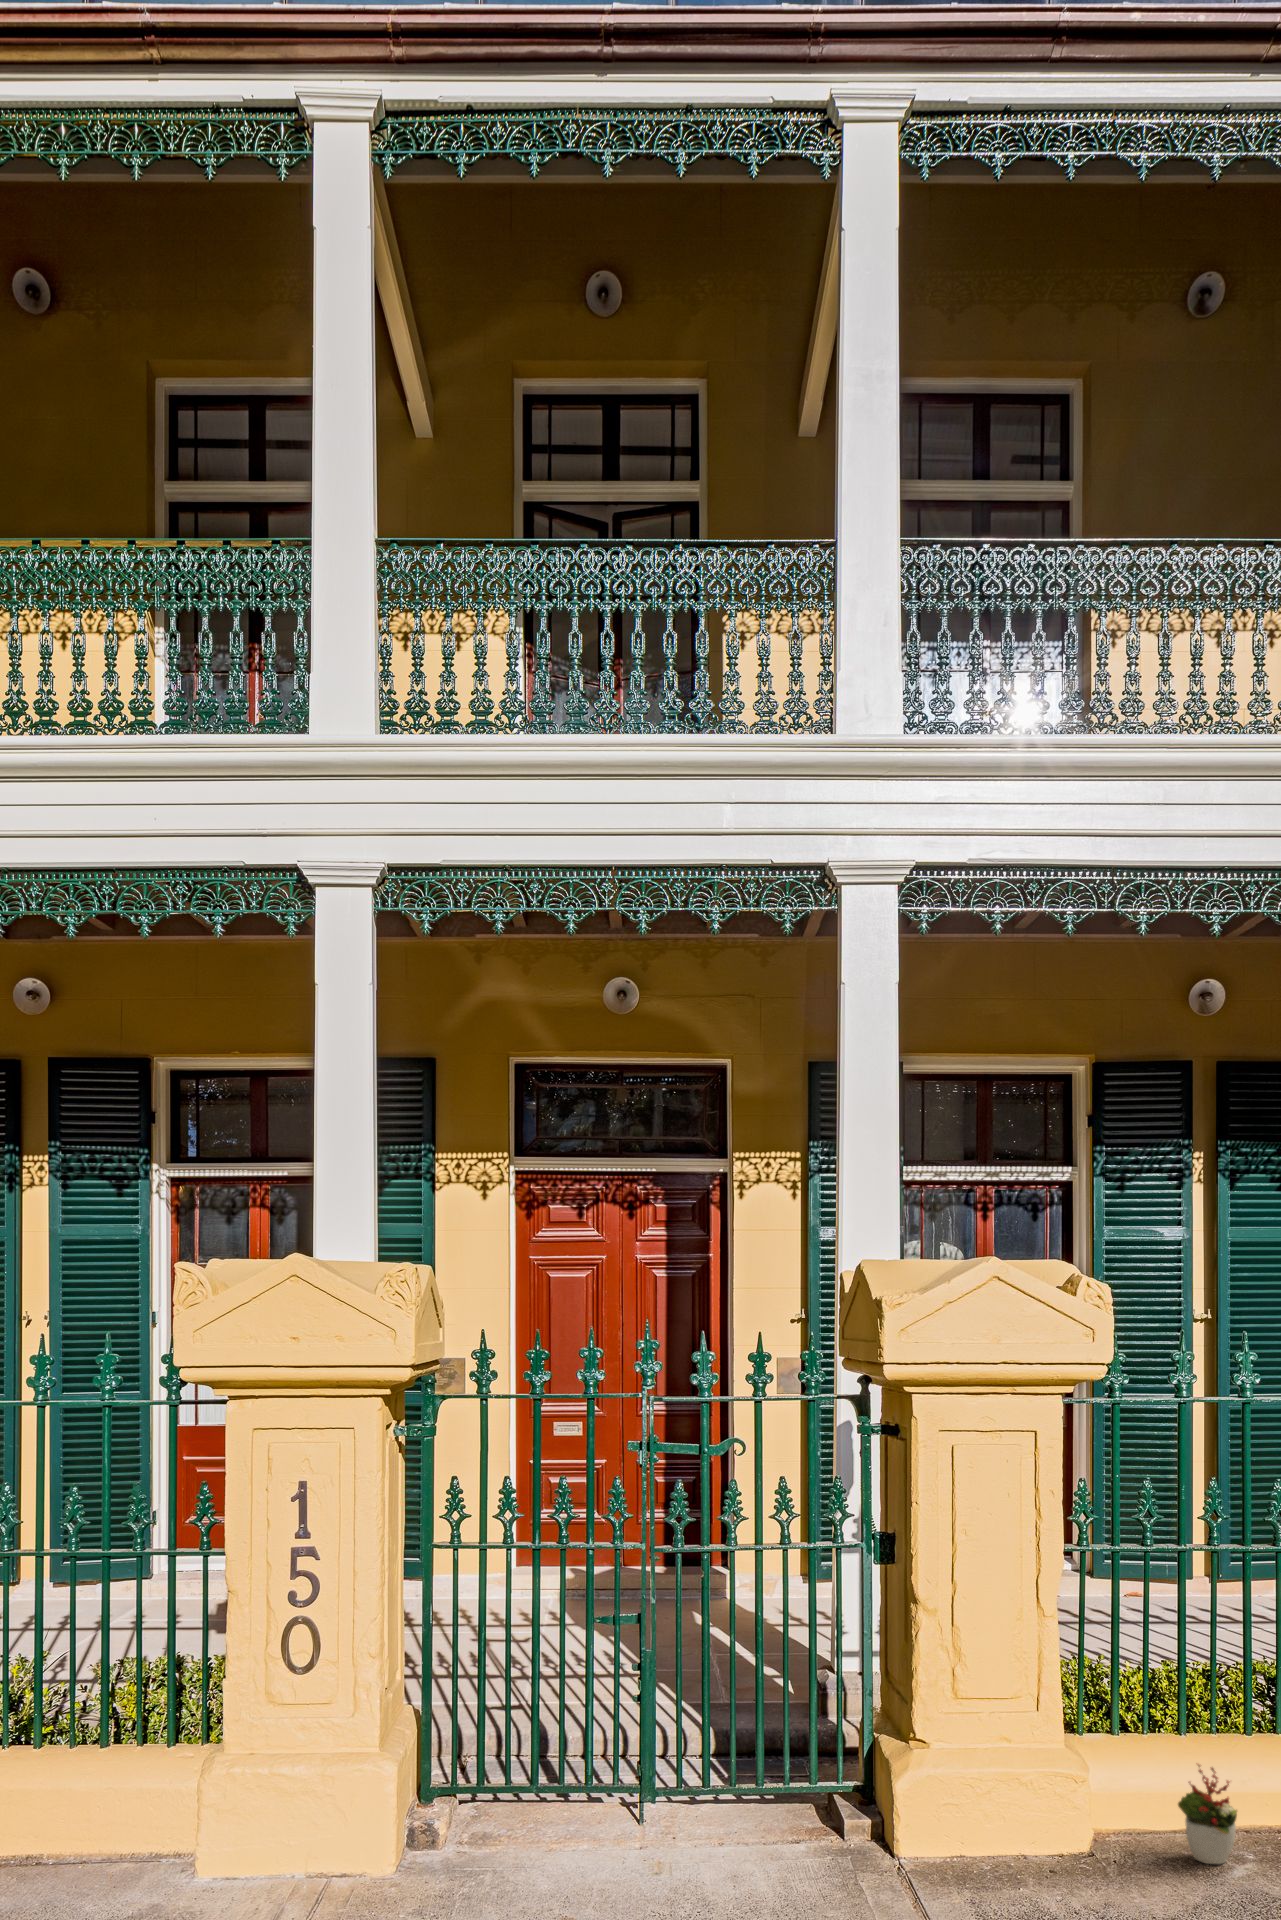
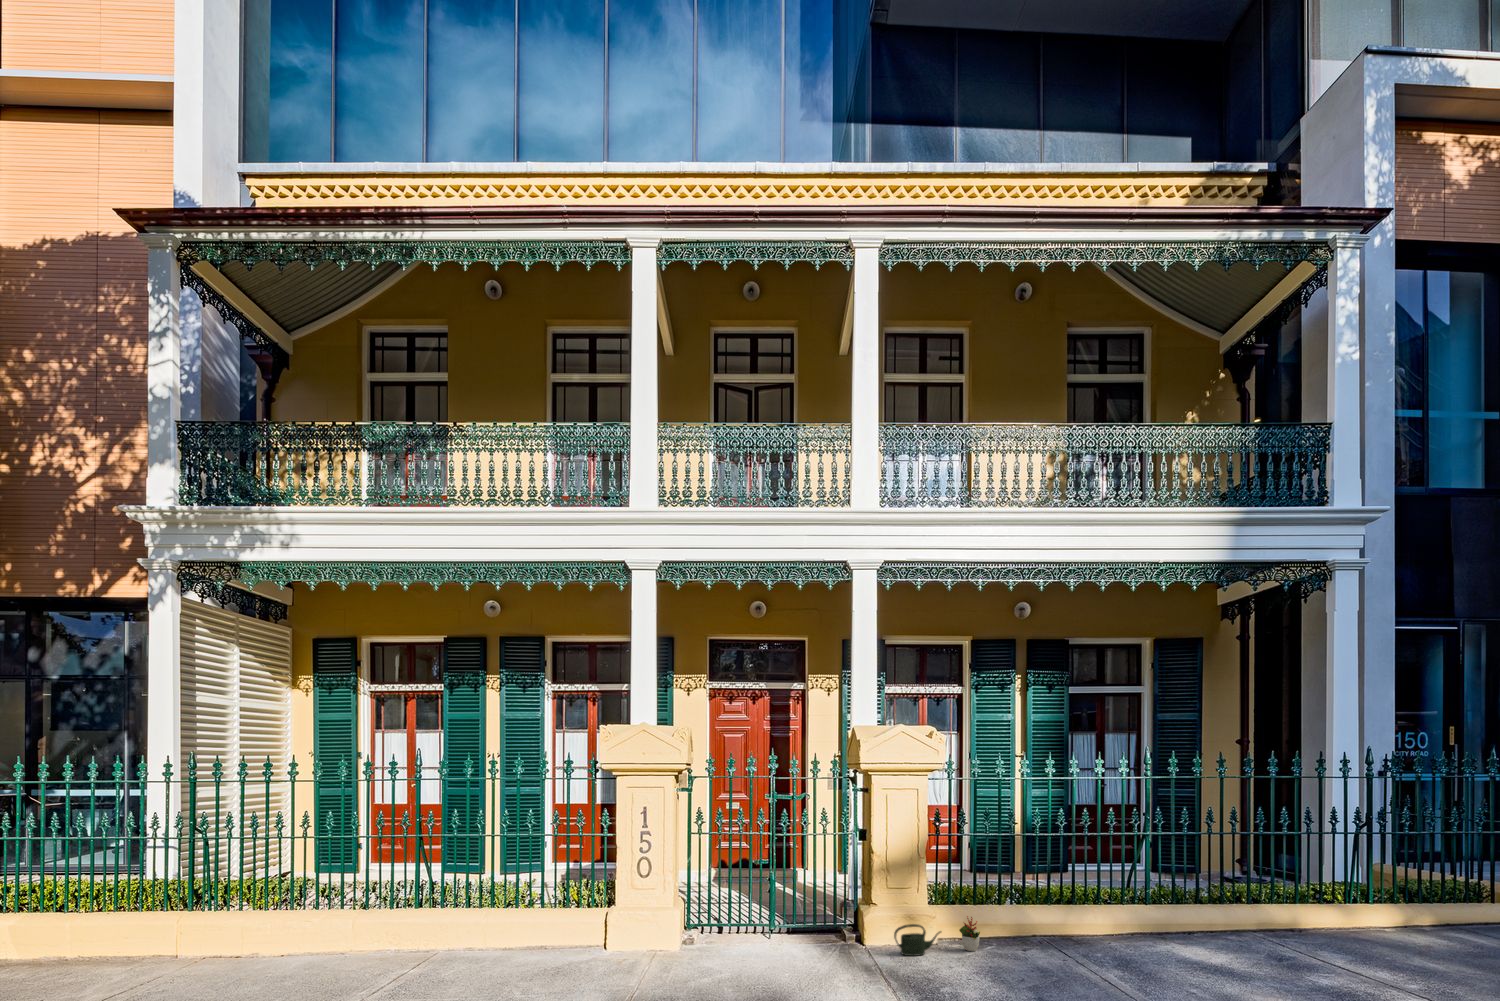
watering can: none [998,1792,1131,1885] -> present [894,924,941,956]

